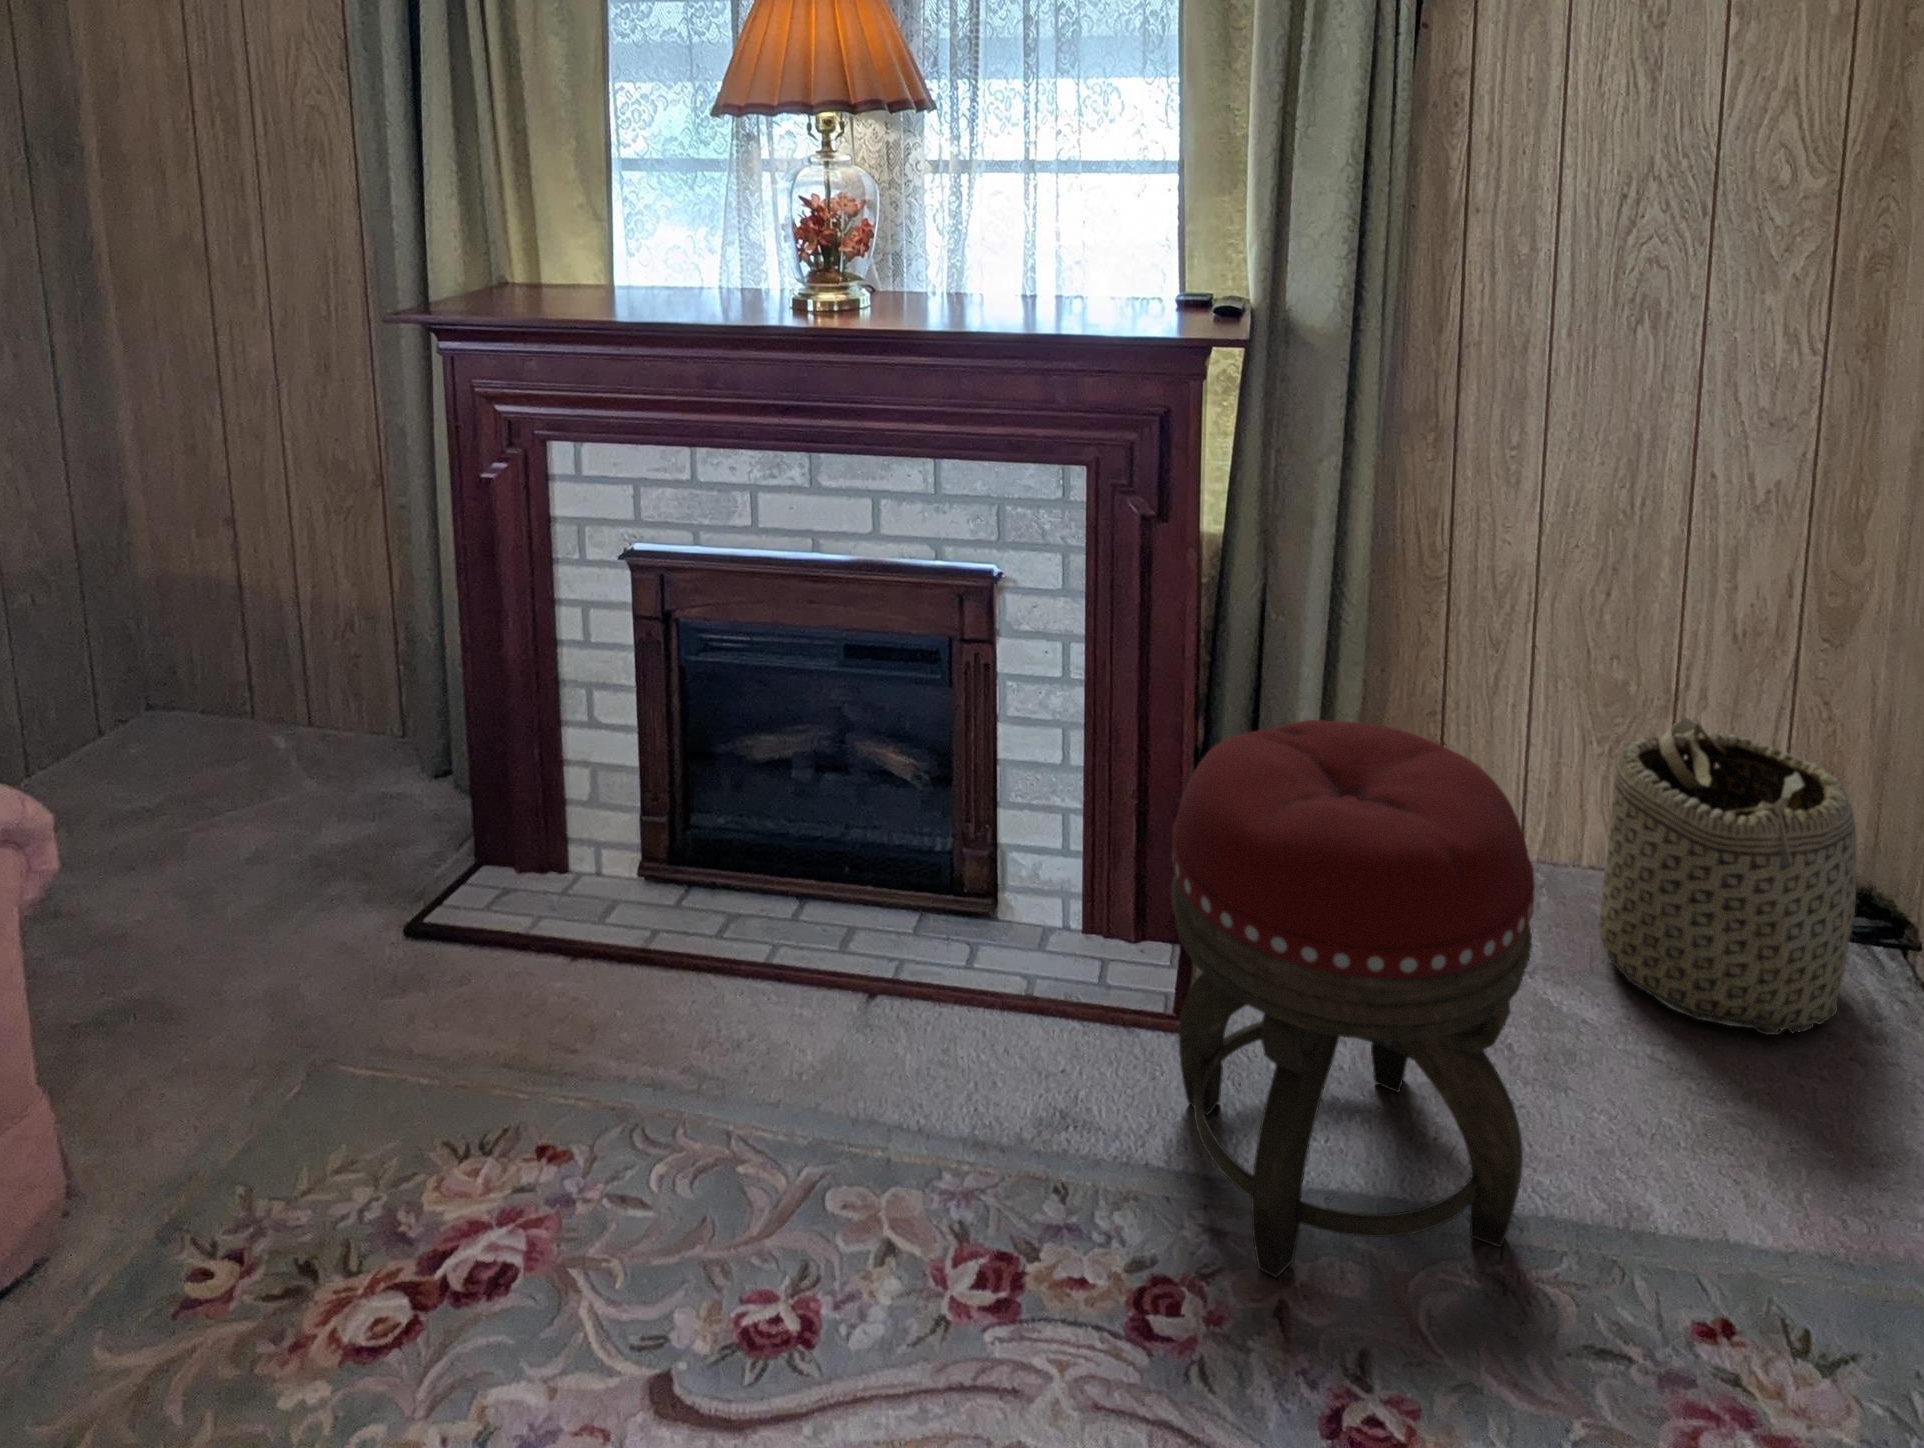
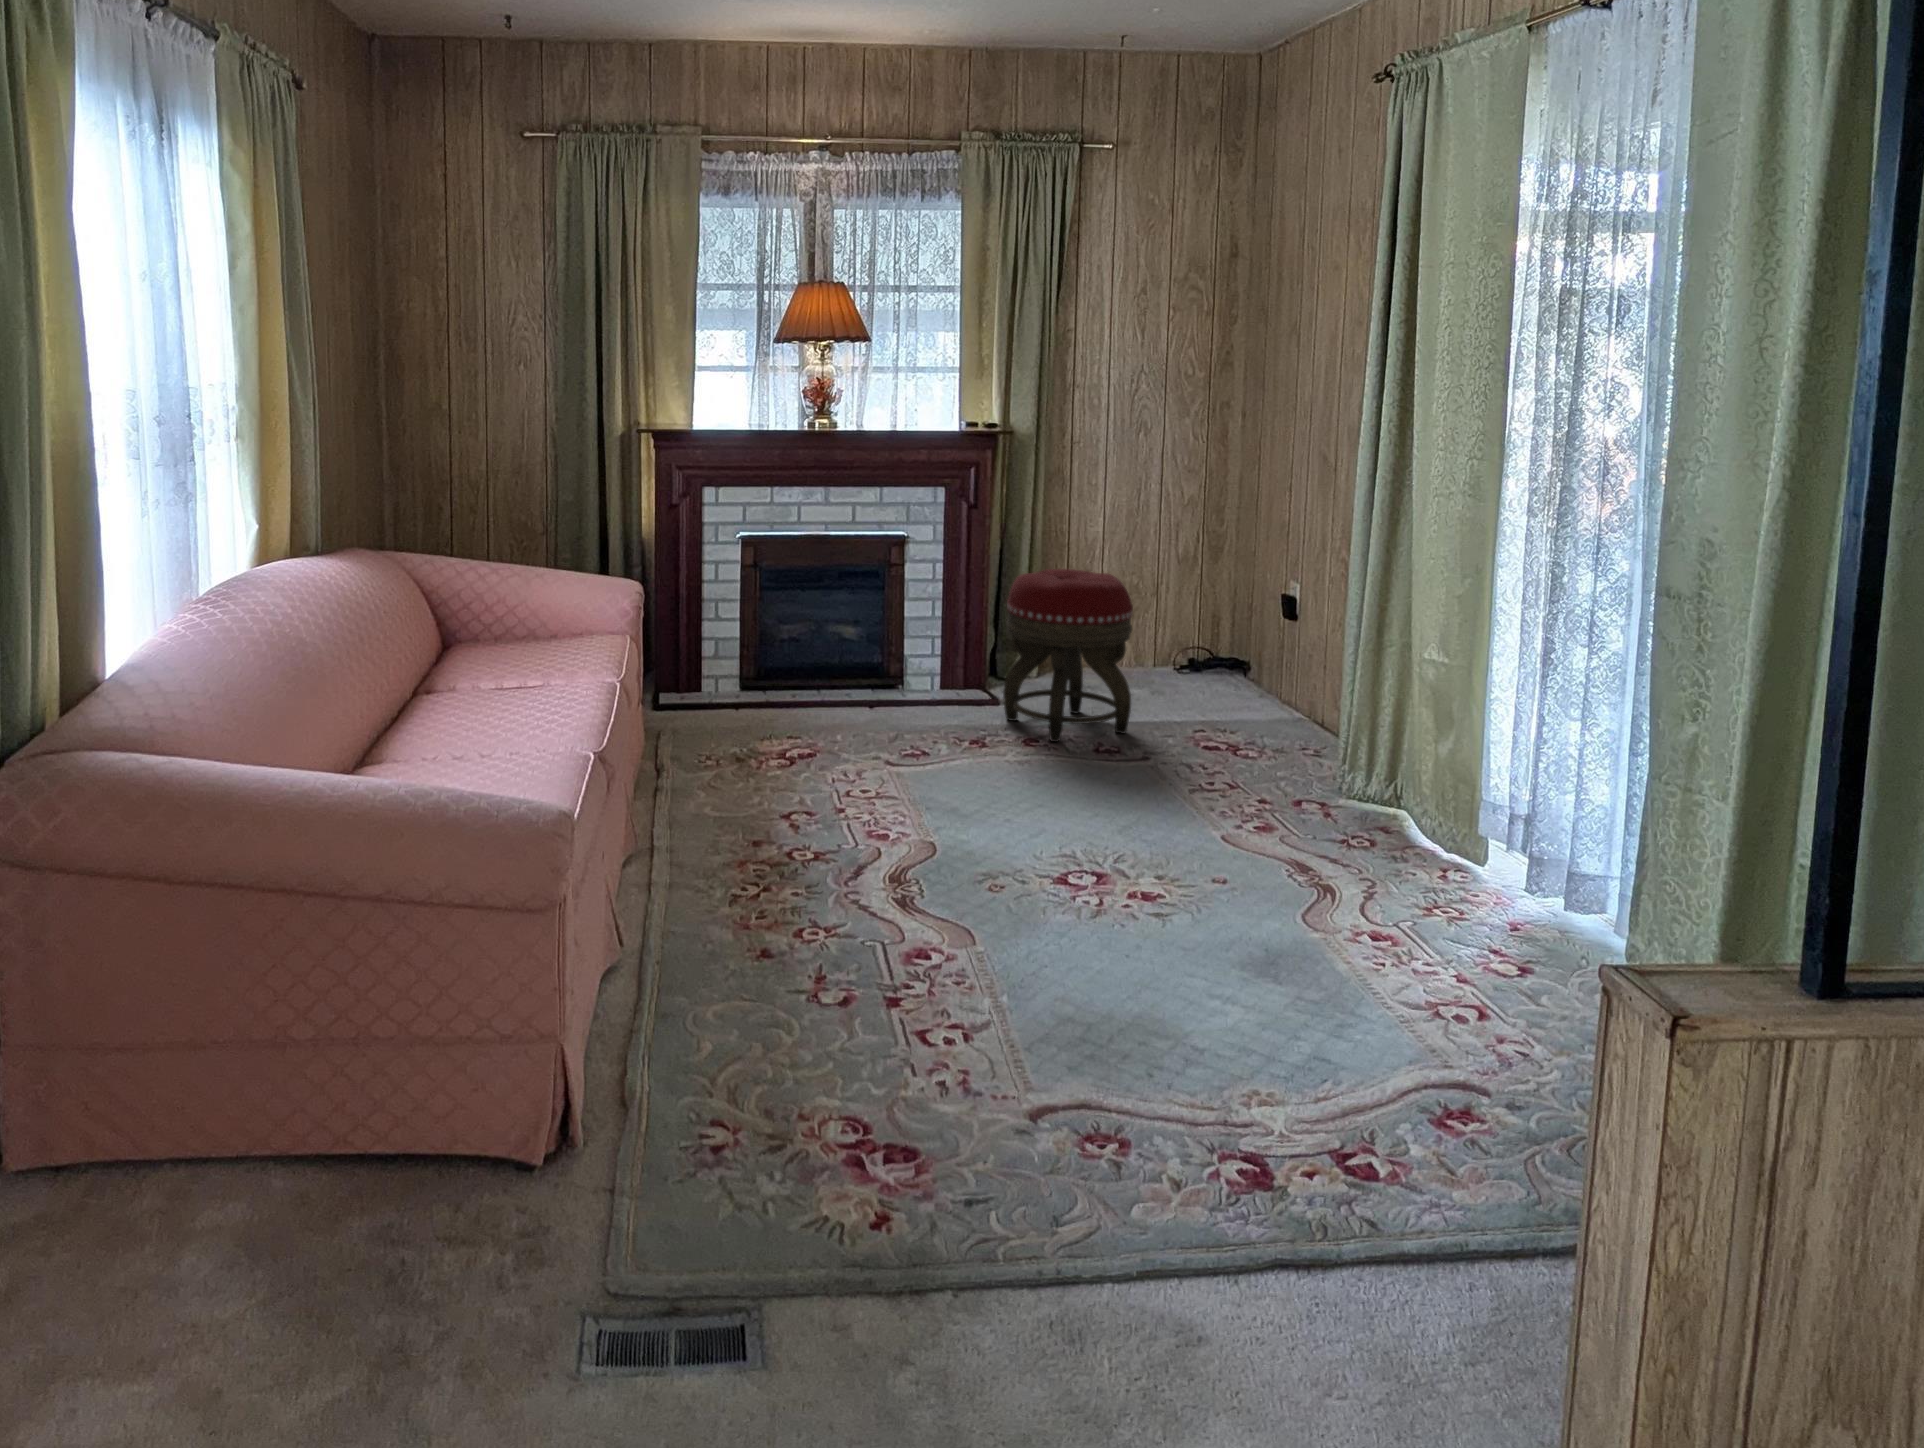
basket: present [1599,718,1857,1035] -> none [1139,587,1231,694]

